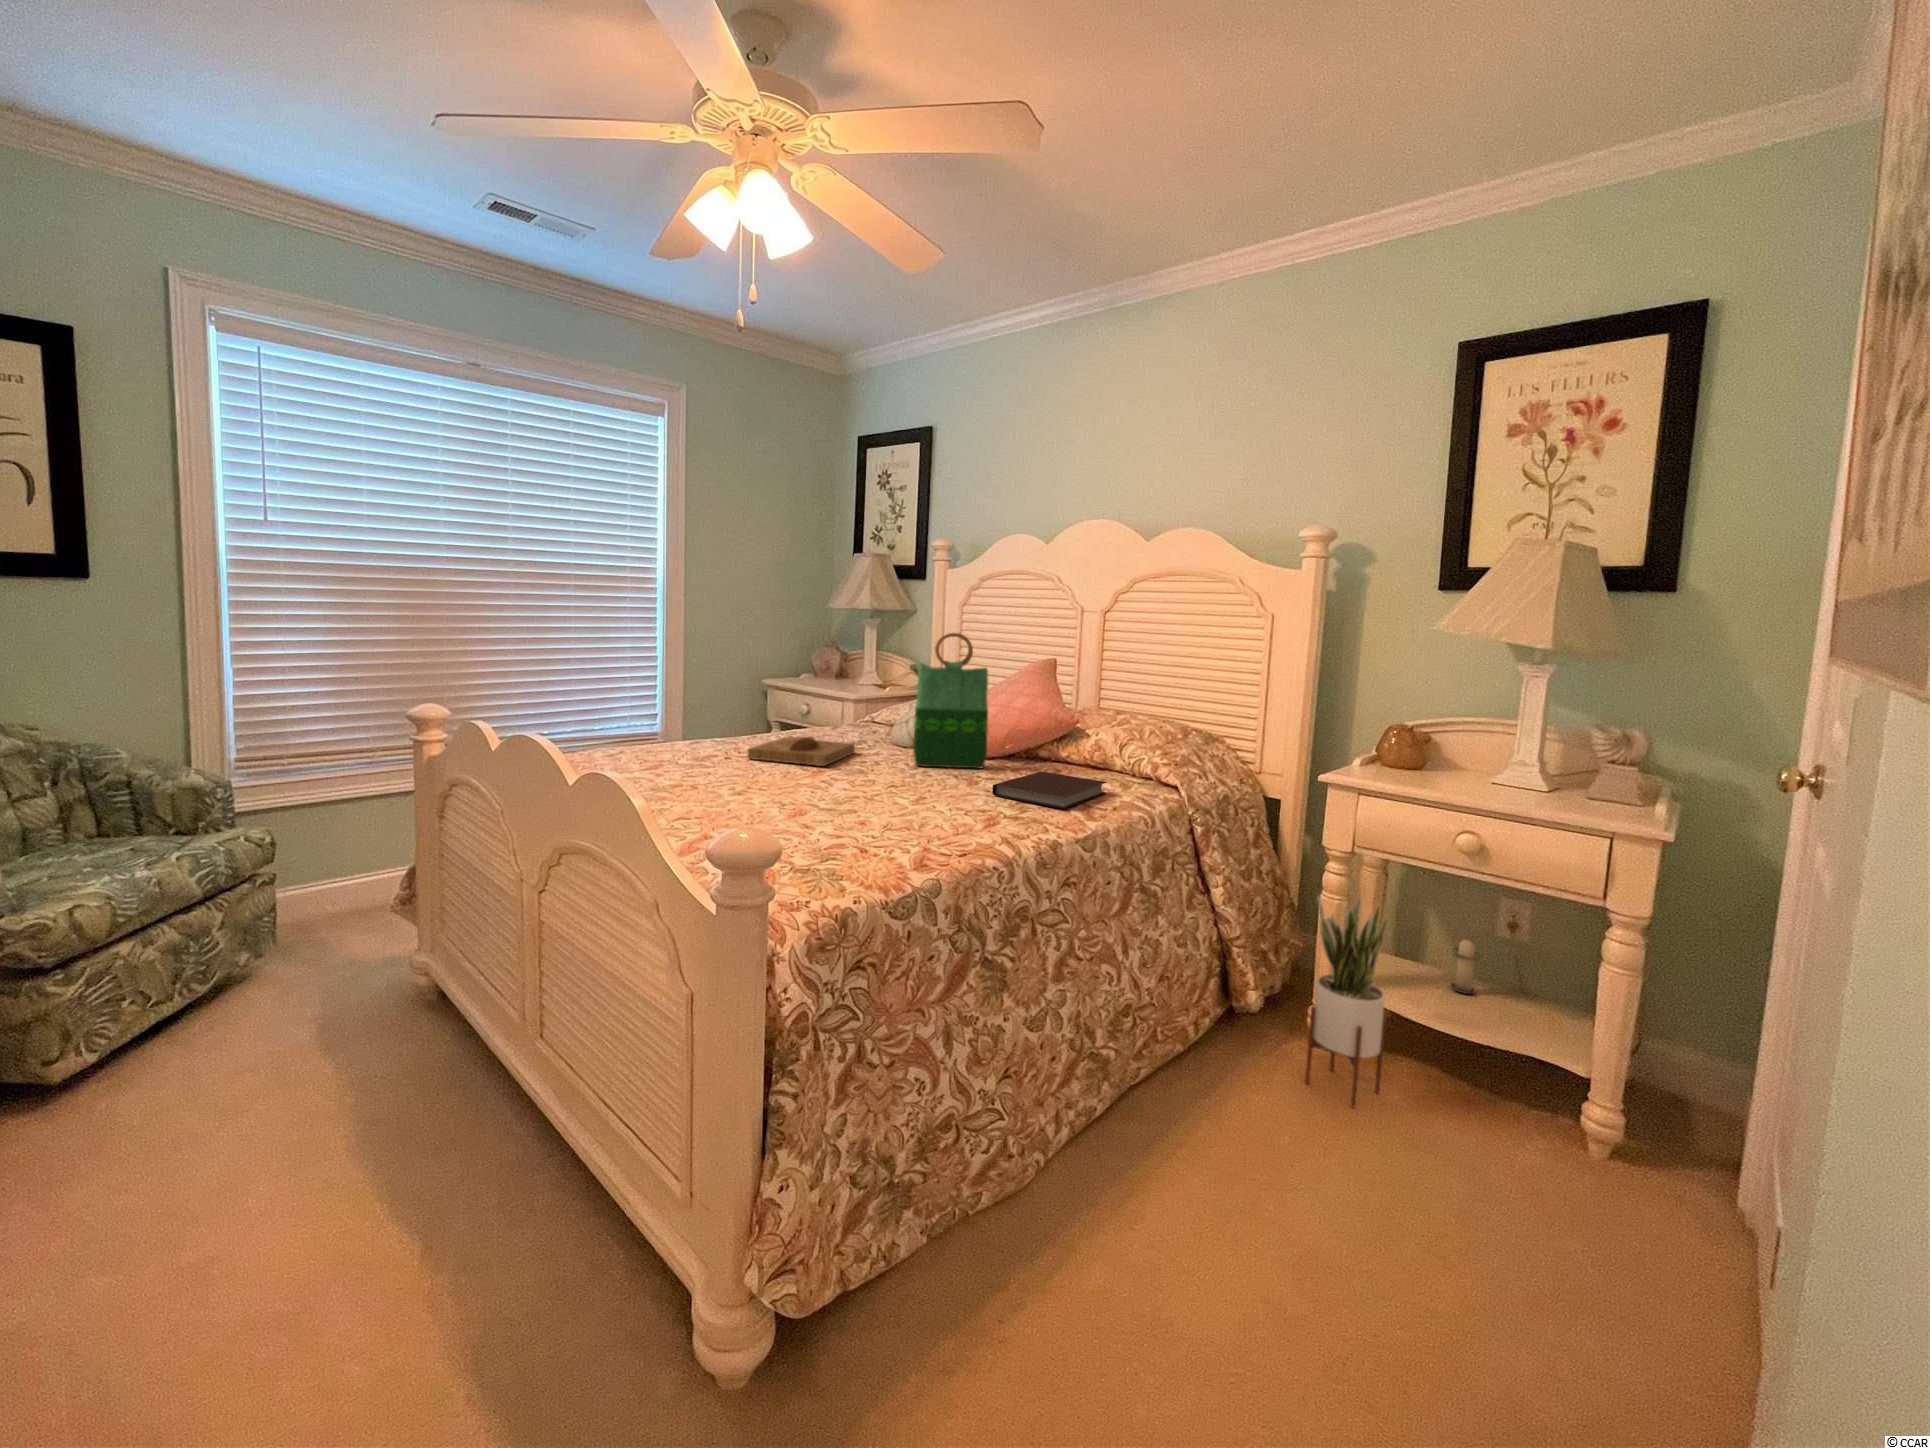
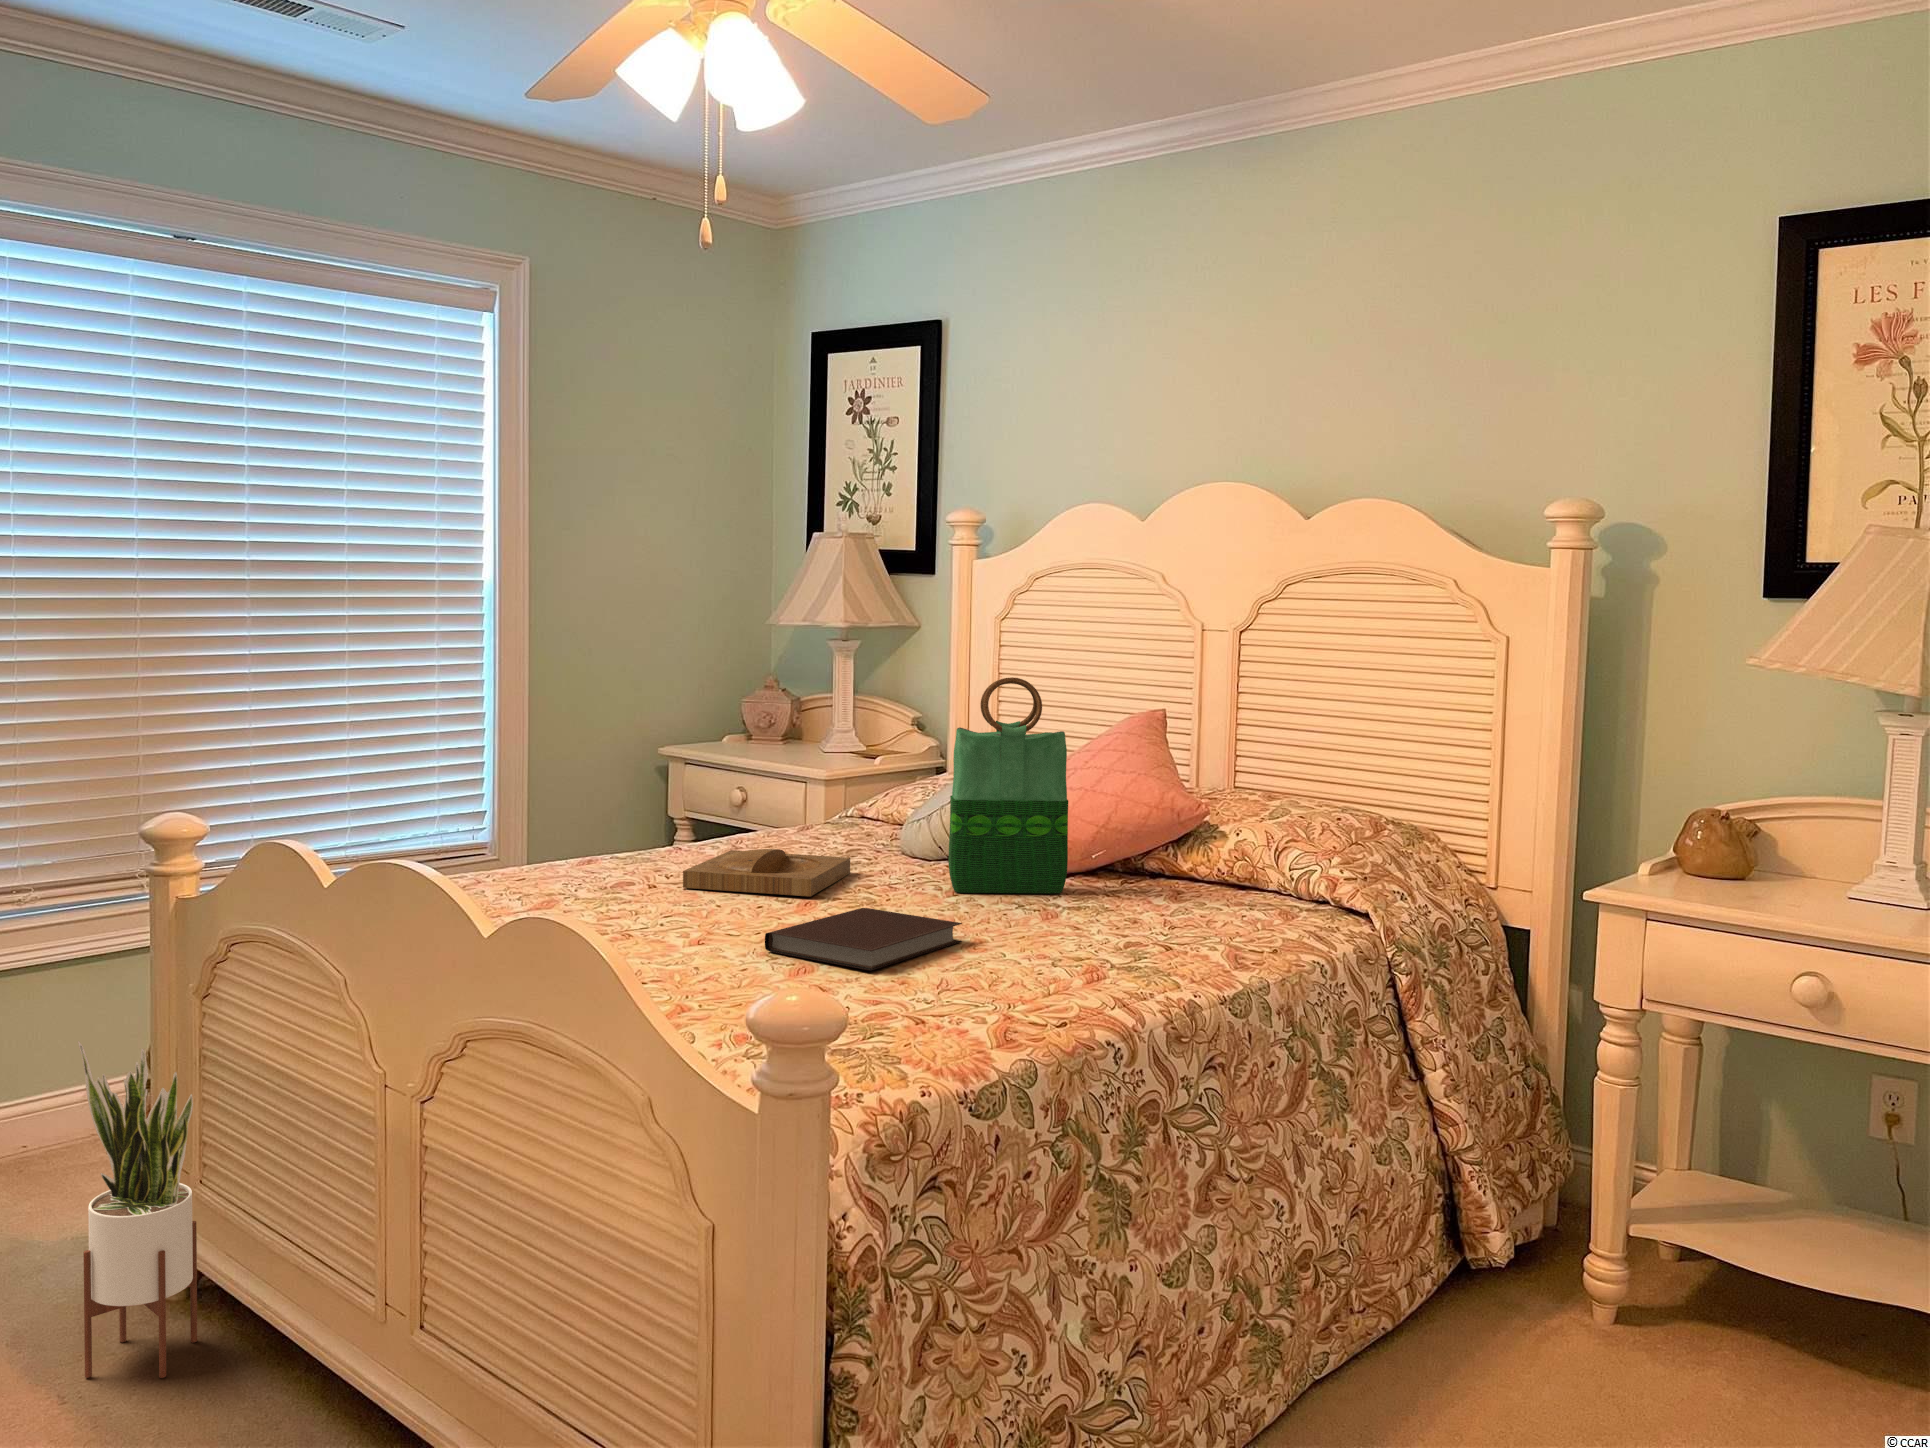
notebook: present [992,772,1107,809] -> present [765,908,962,971]
potted plant: present [1305,893,1388,1107] -> present [78,1041,197,1378]
candle: present [1451,939,1479,994] -> none [1791,1134,1842,1225]

